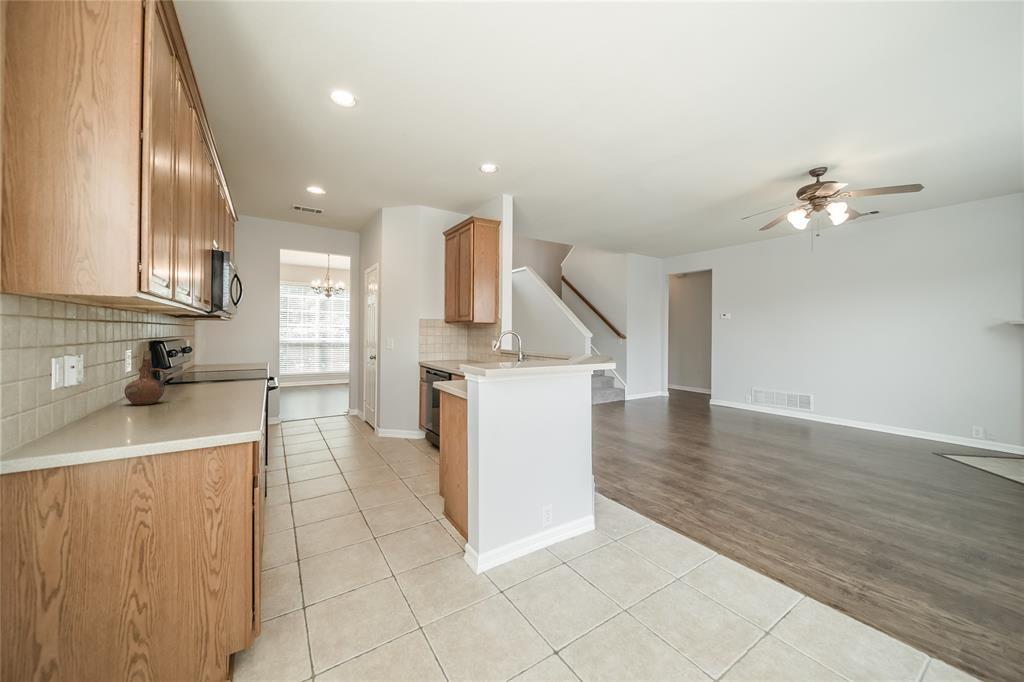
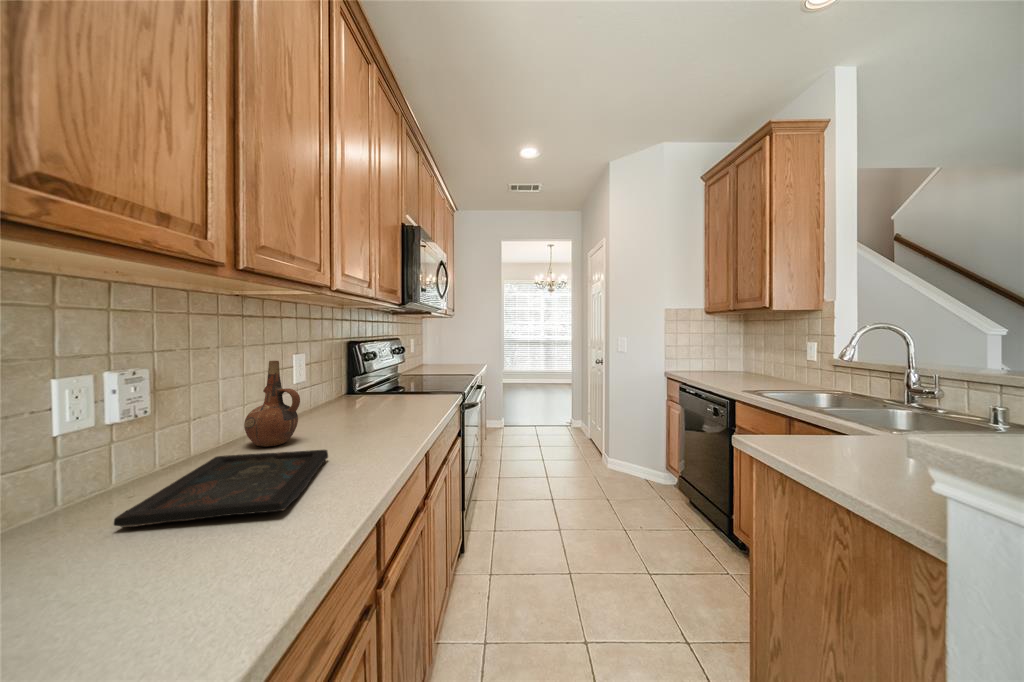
tray: none [125,399,213,423] -> present [114,450,328,527]

